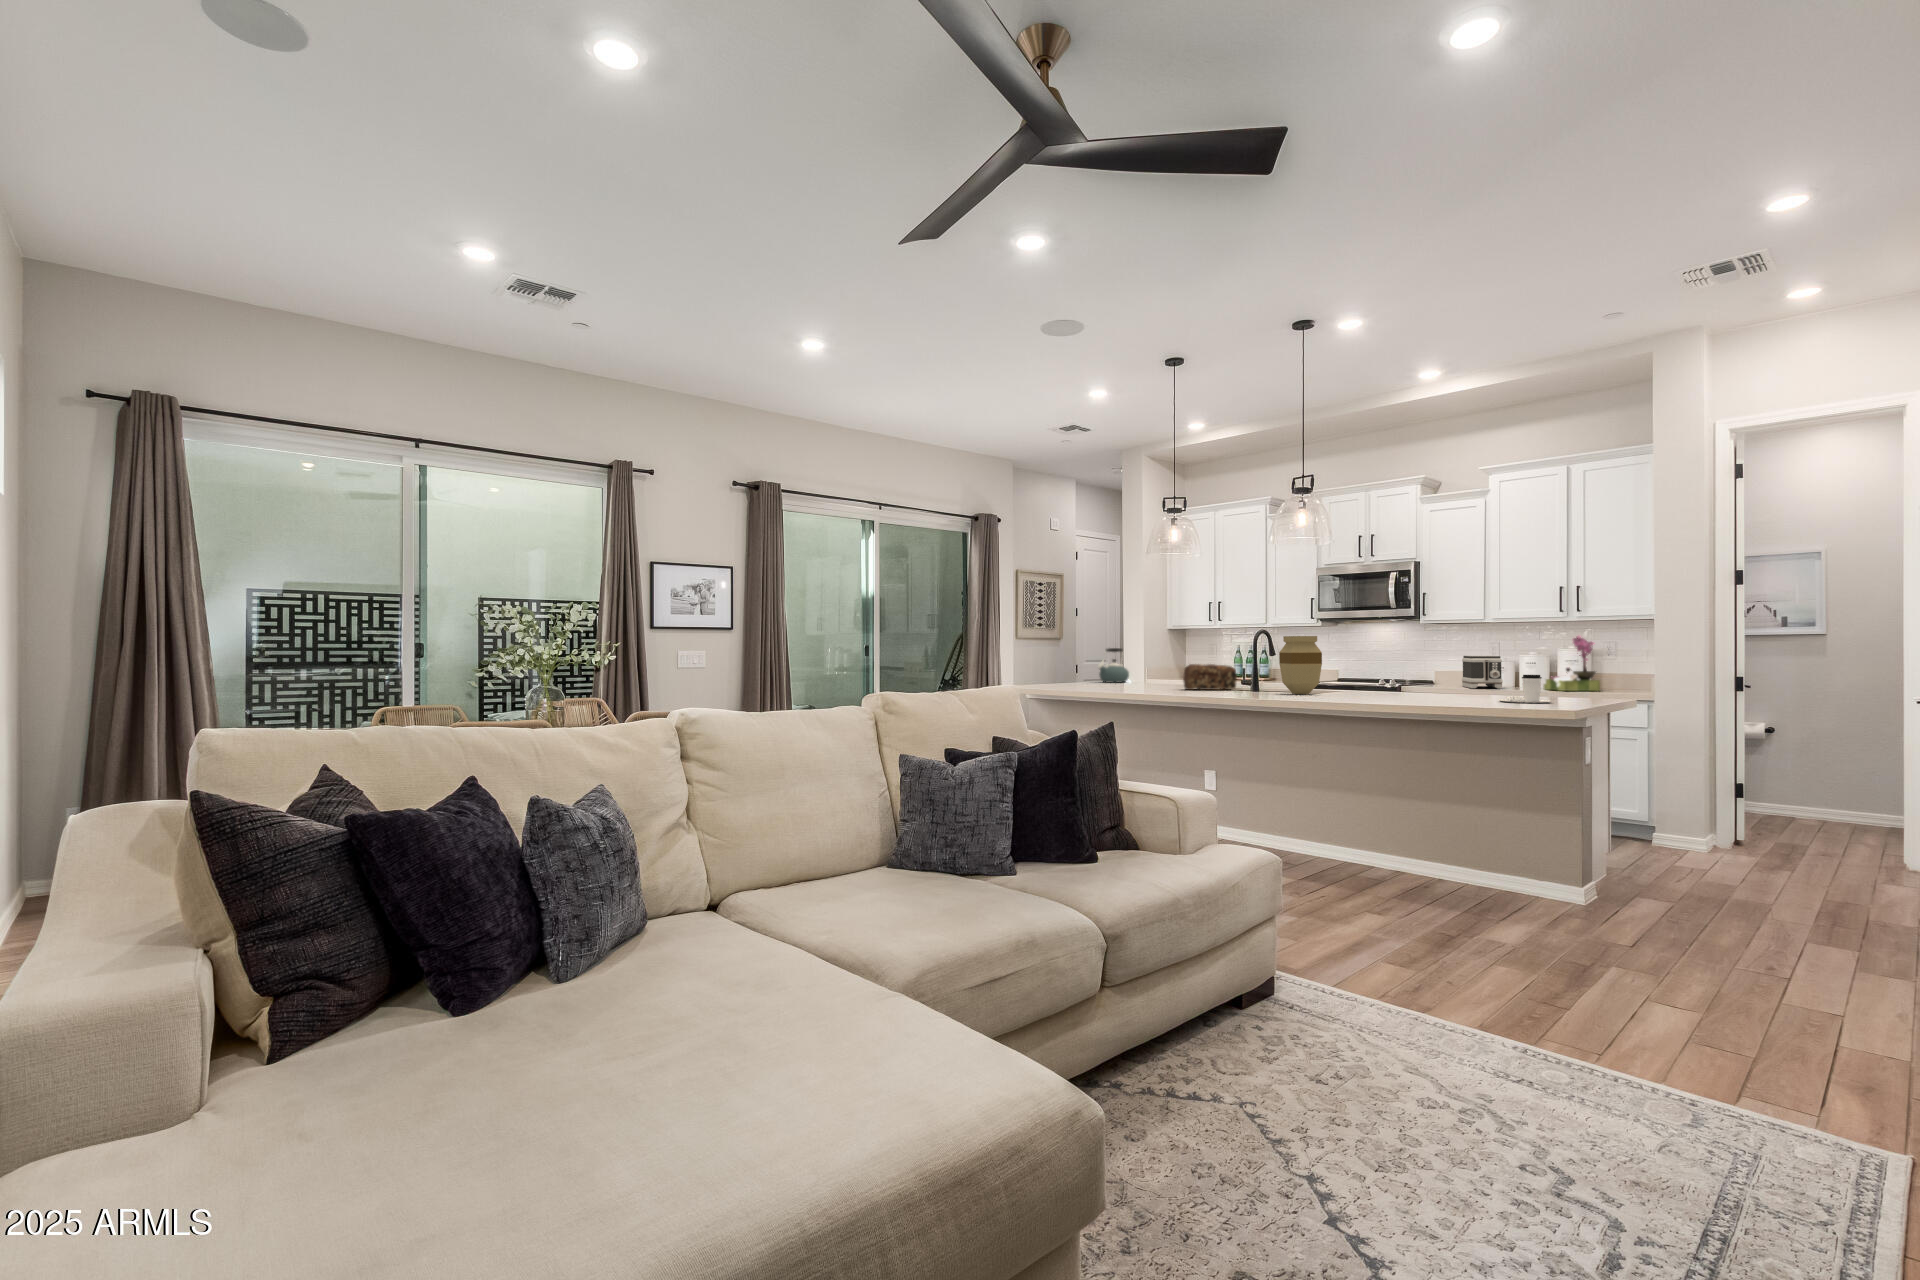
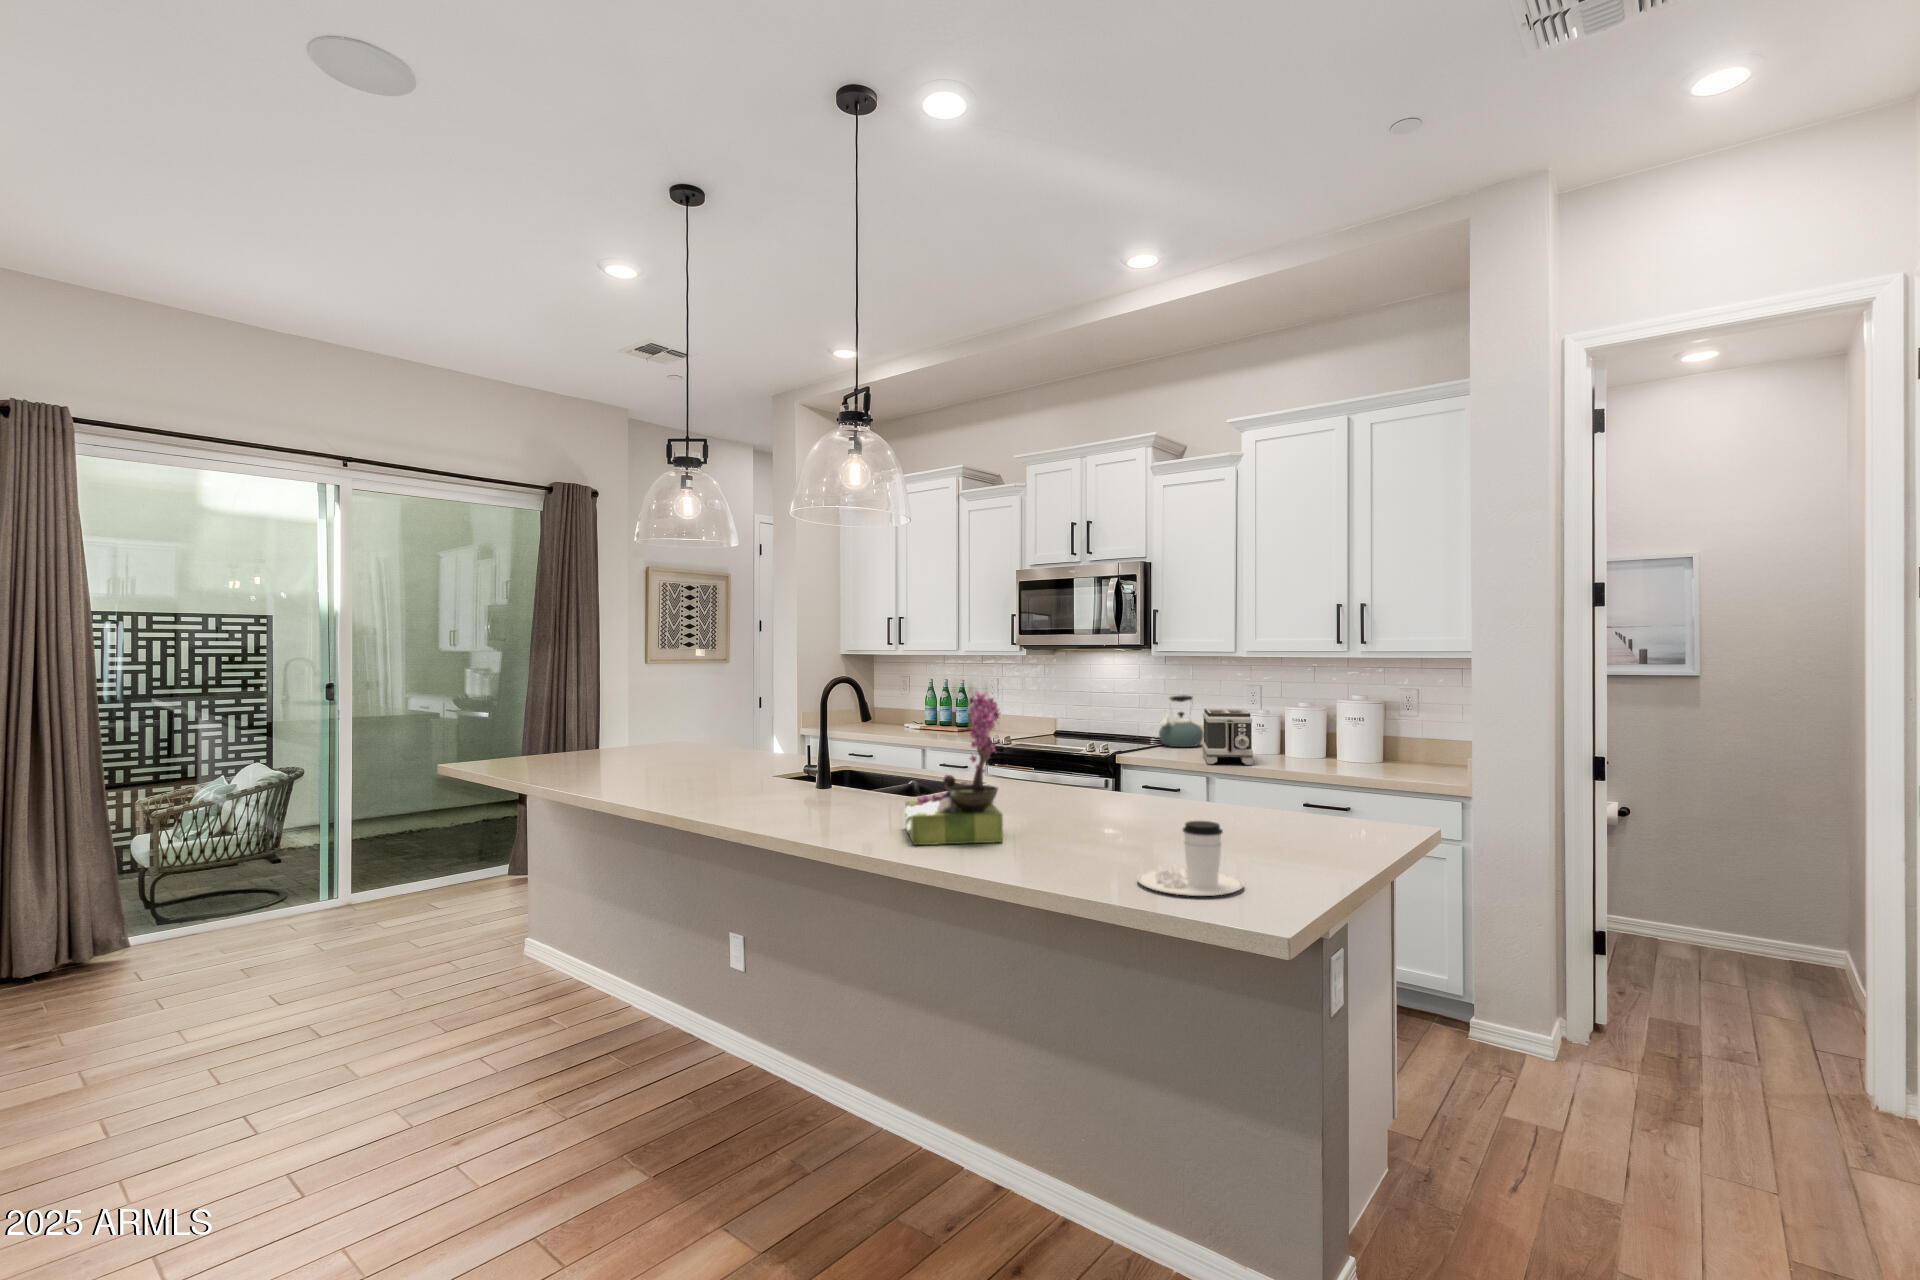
vase: present [1279,636,1322,694] -> none [790,705,856,824]
flower arrangement: present [1543,636,1600,691] -> present [905,691,1003,845]
kettle: present [1098,648,1129,683] -> present [1159,695,1203,747]
bread loaf: present [1183,664,1237,690] -> none [662,747,761,799]

